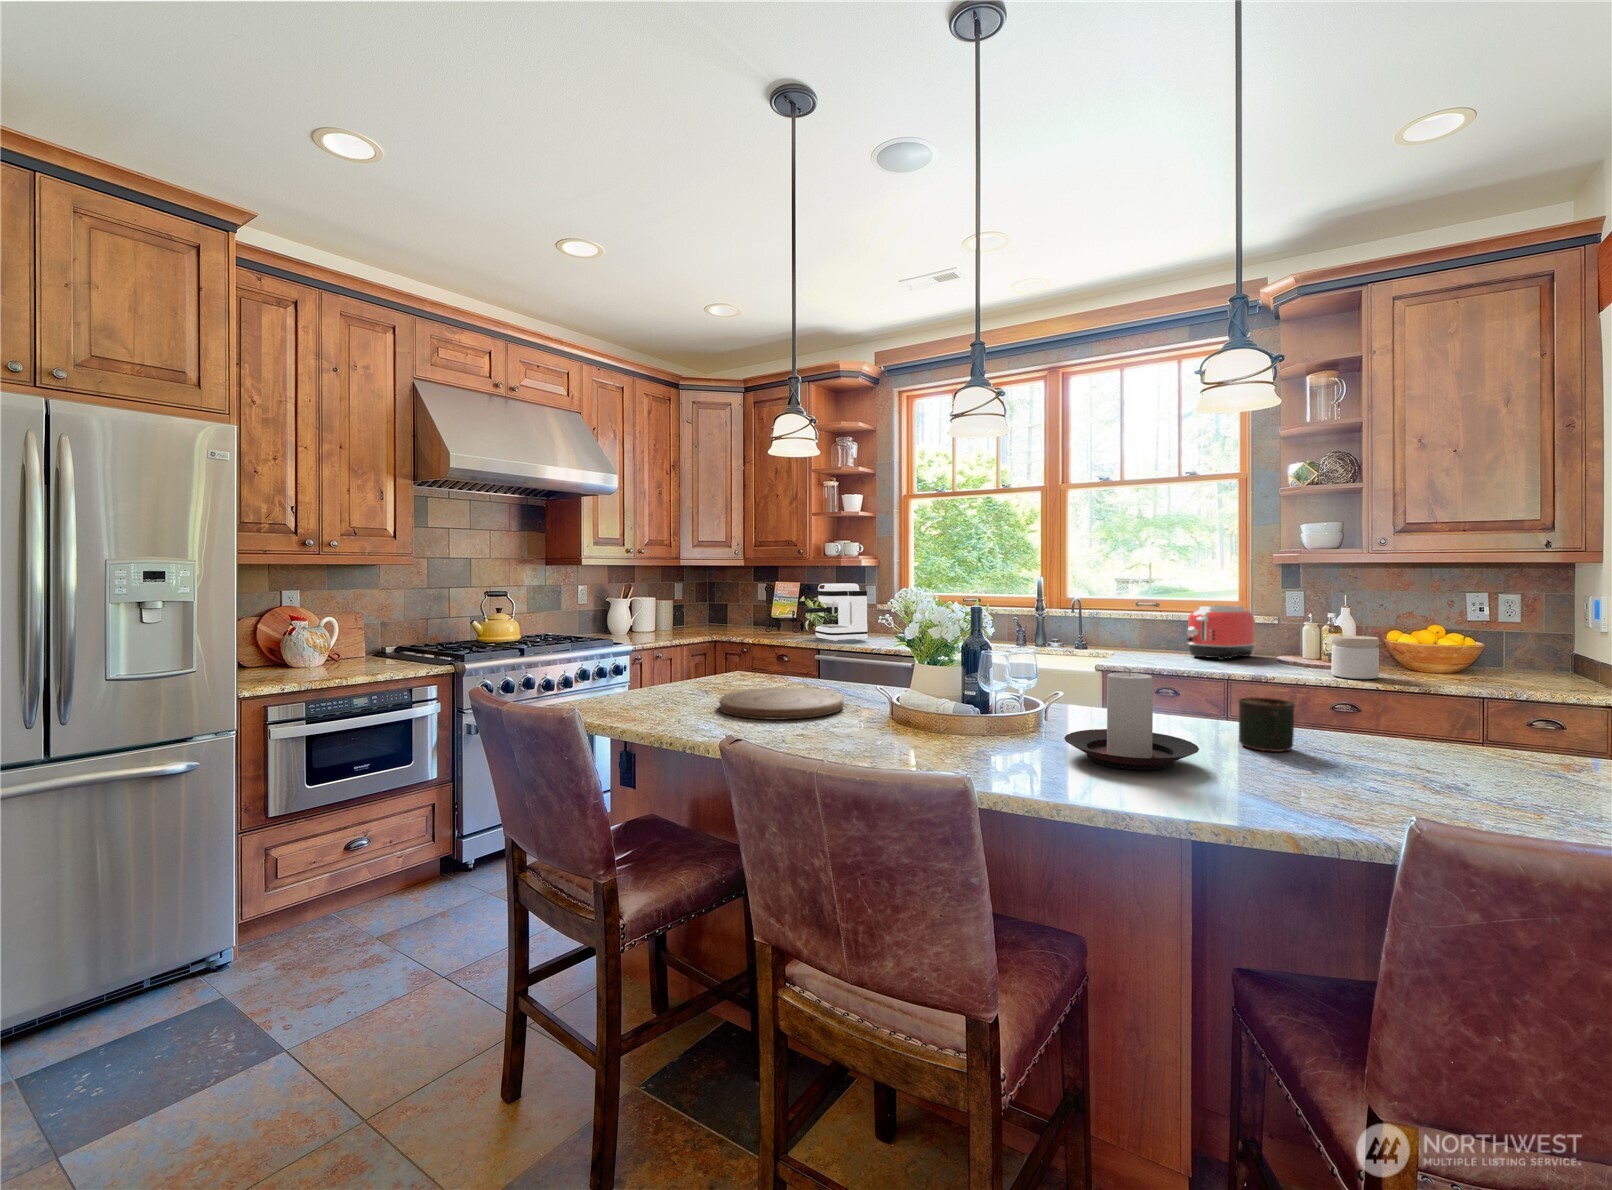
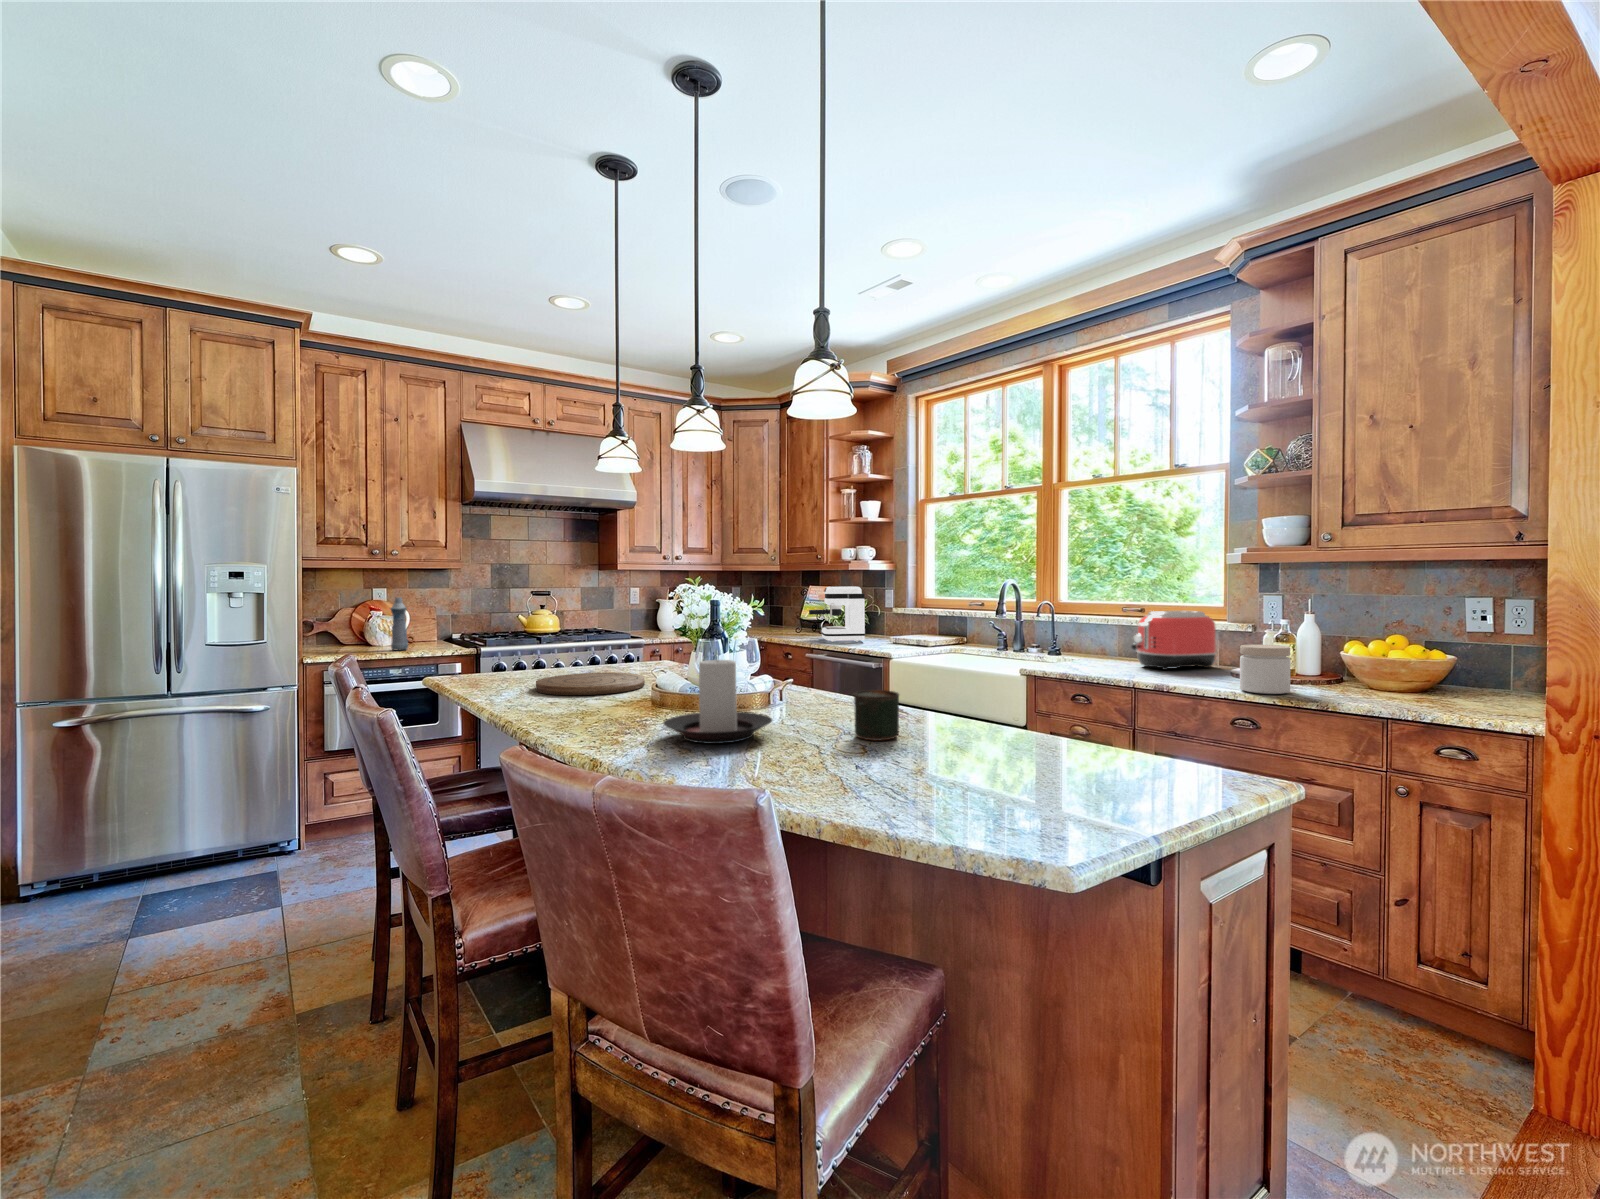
bottle: none [336,601,362,669] -> present [390,597,408,650]

